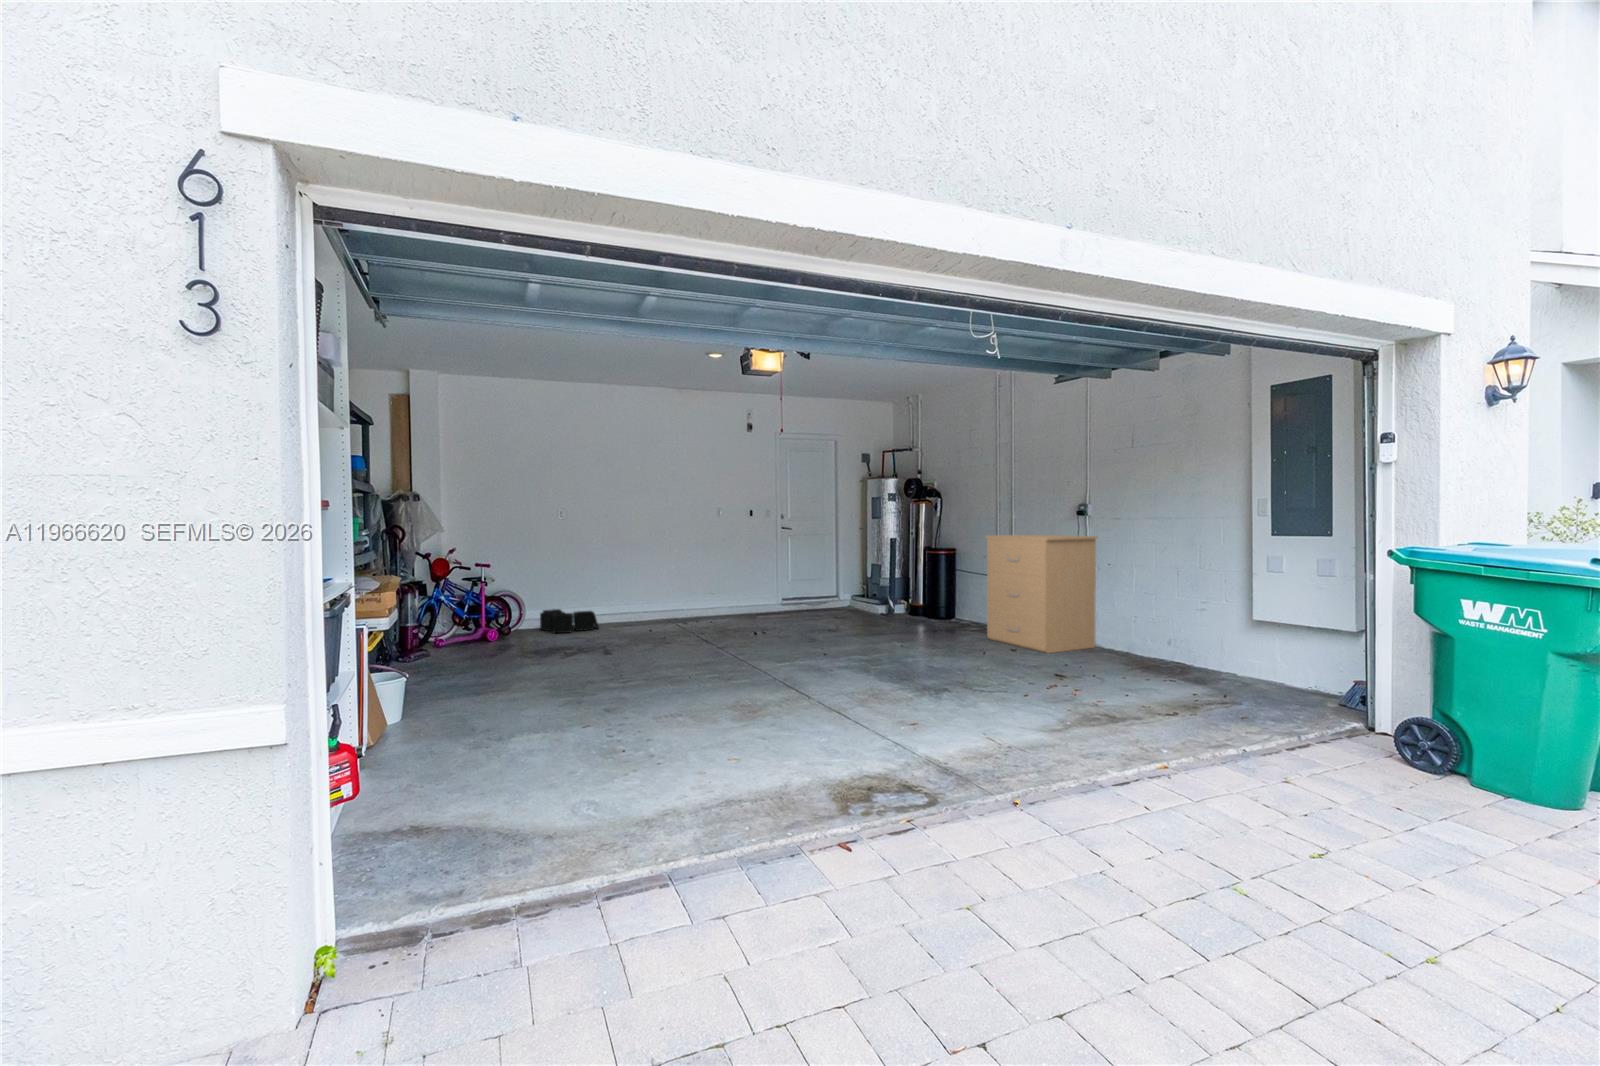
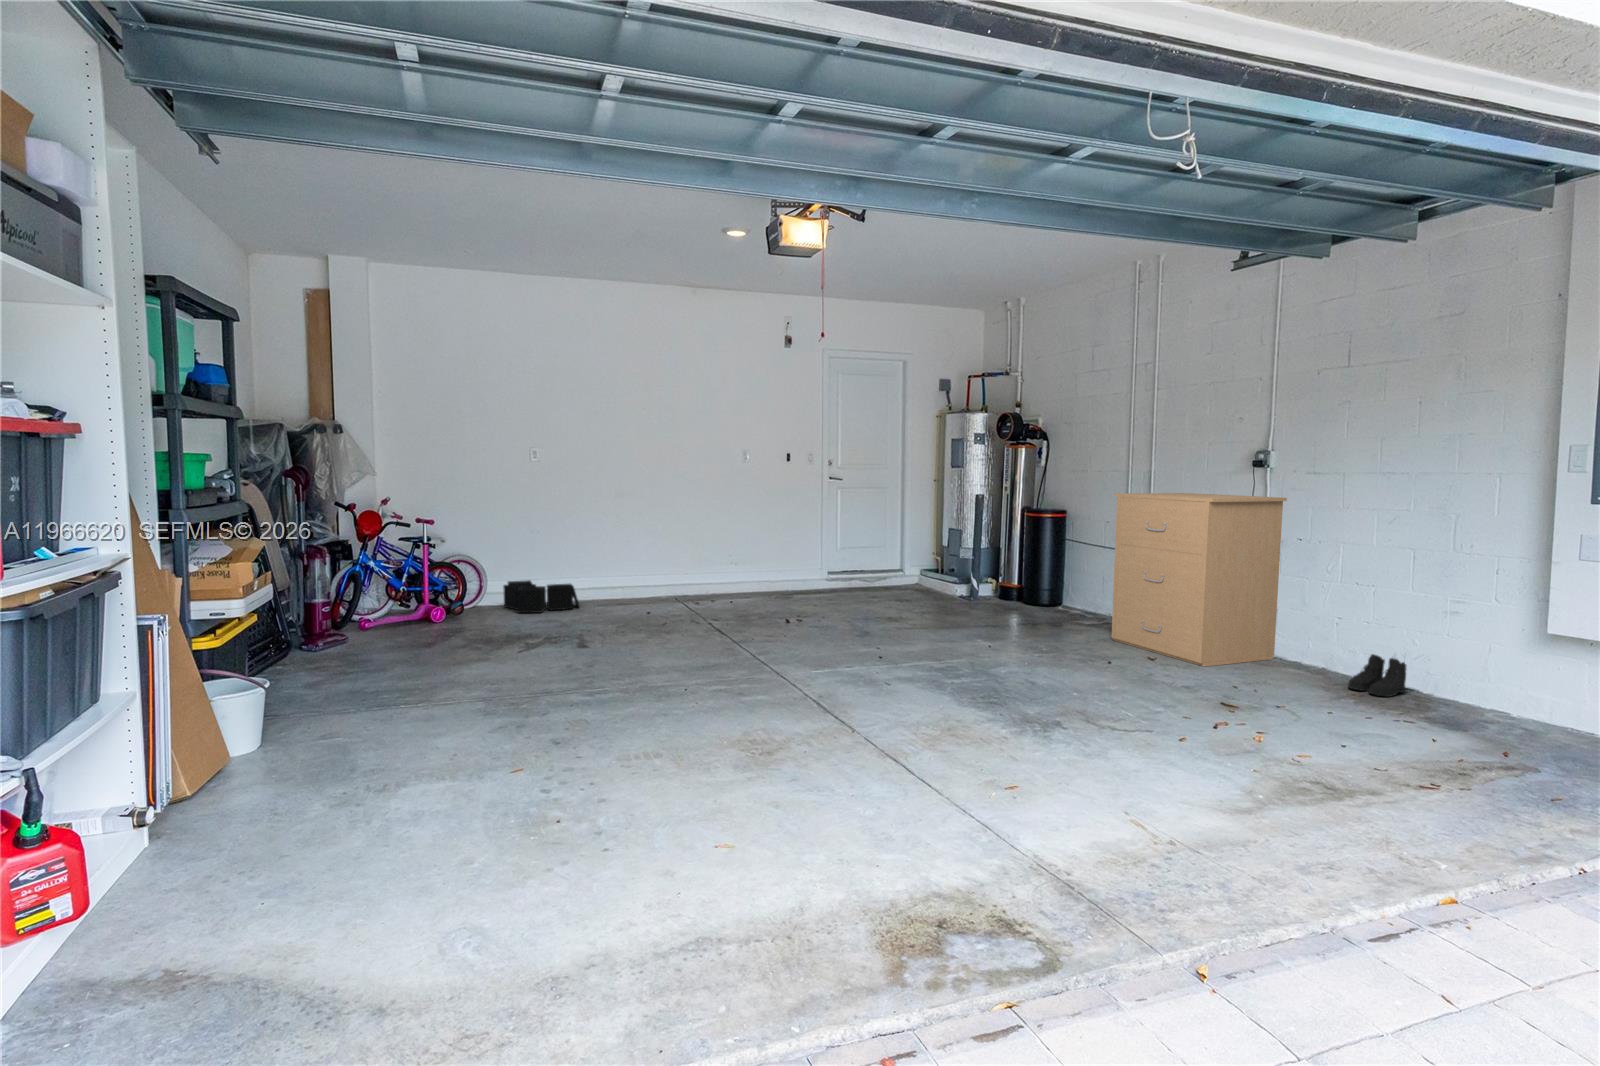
boots: none [1139,640,1175,667] -> present [1348,654,1406,697]

